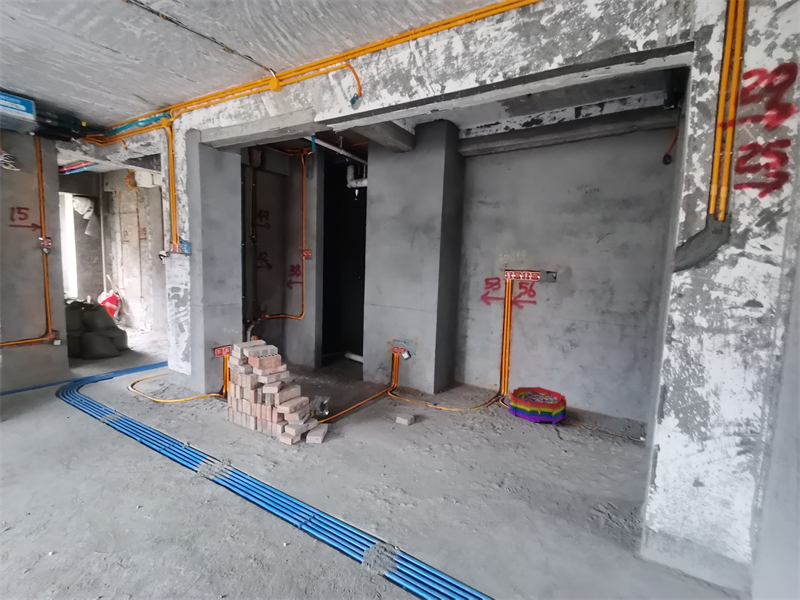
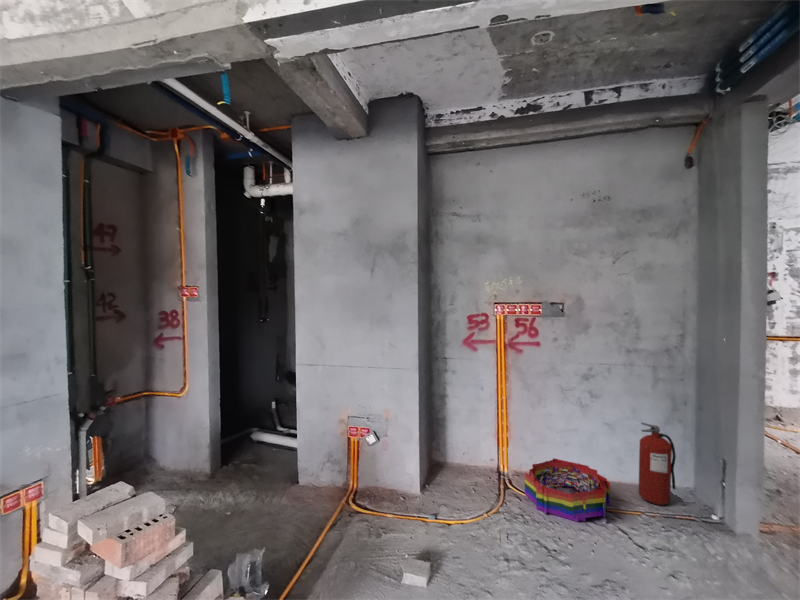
fire extinguisher: none [597,364,627,426] -> present [638,423,676,505]

